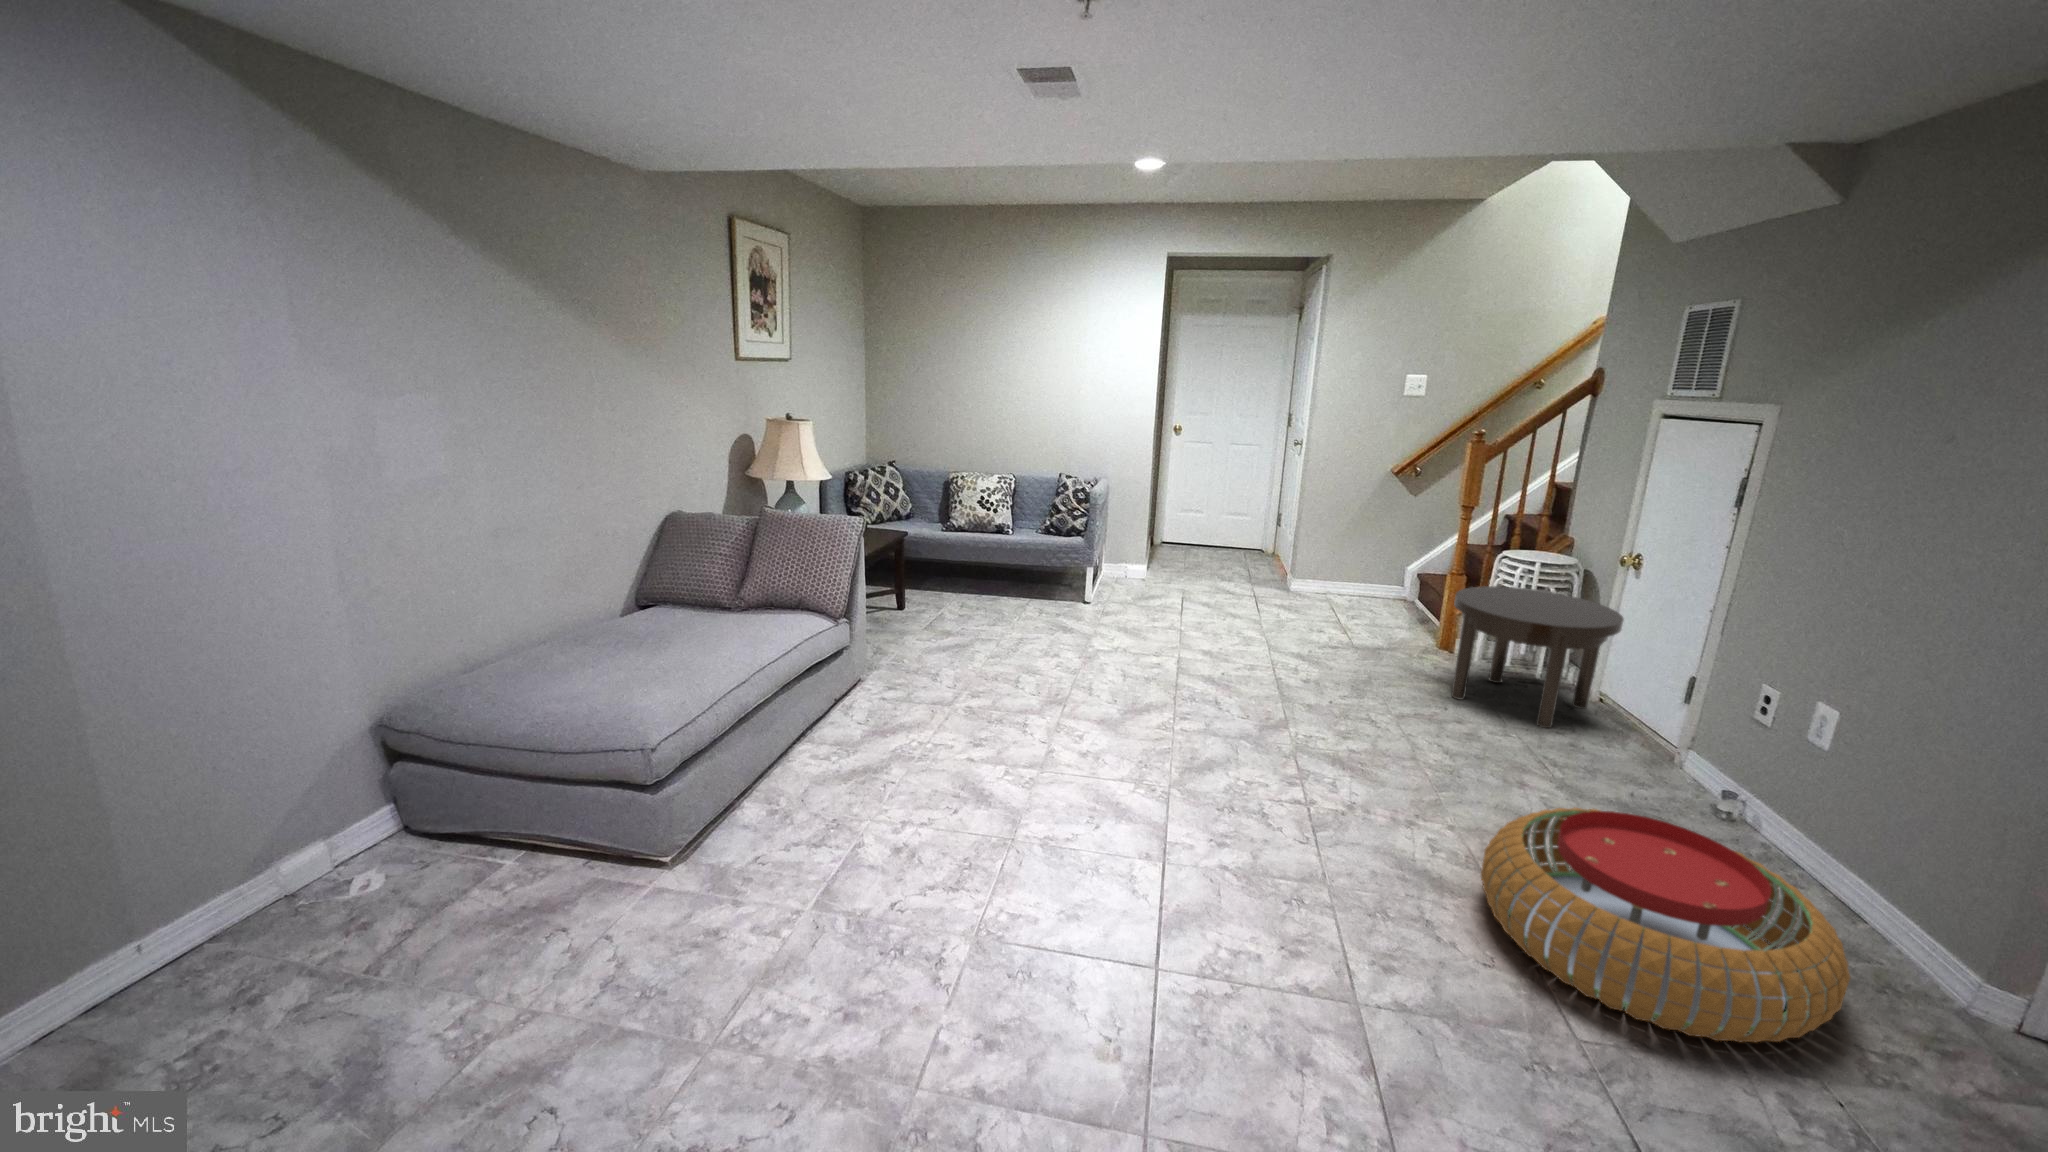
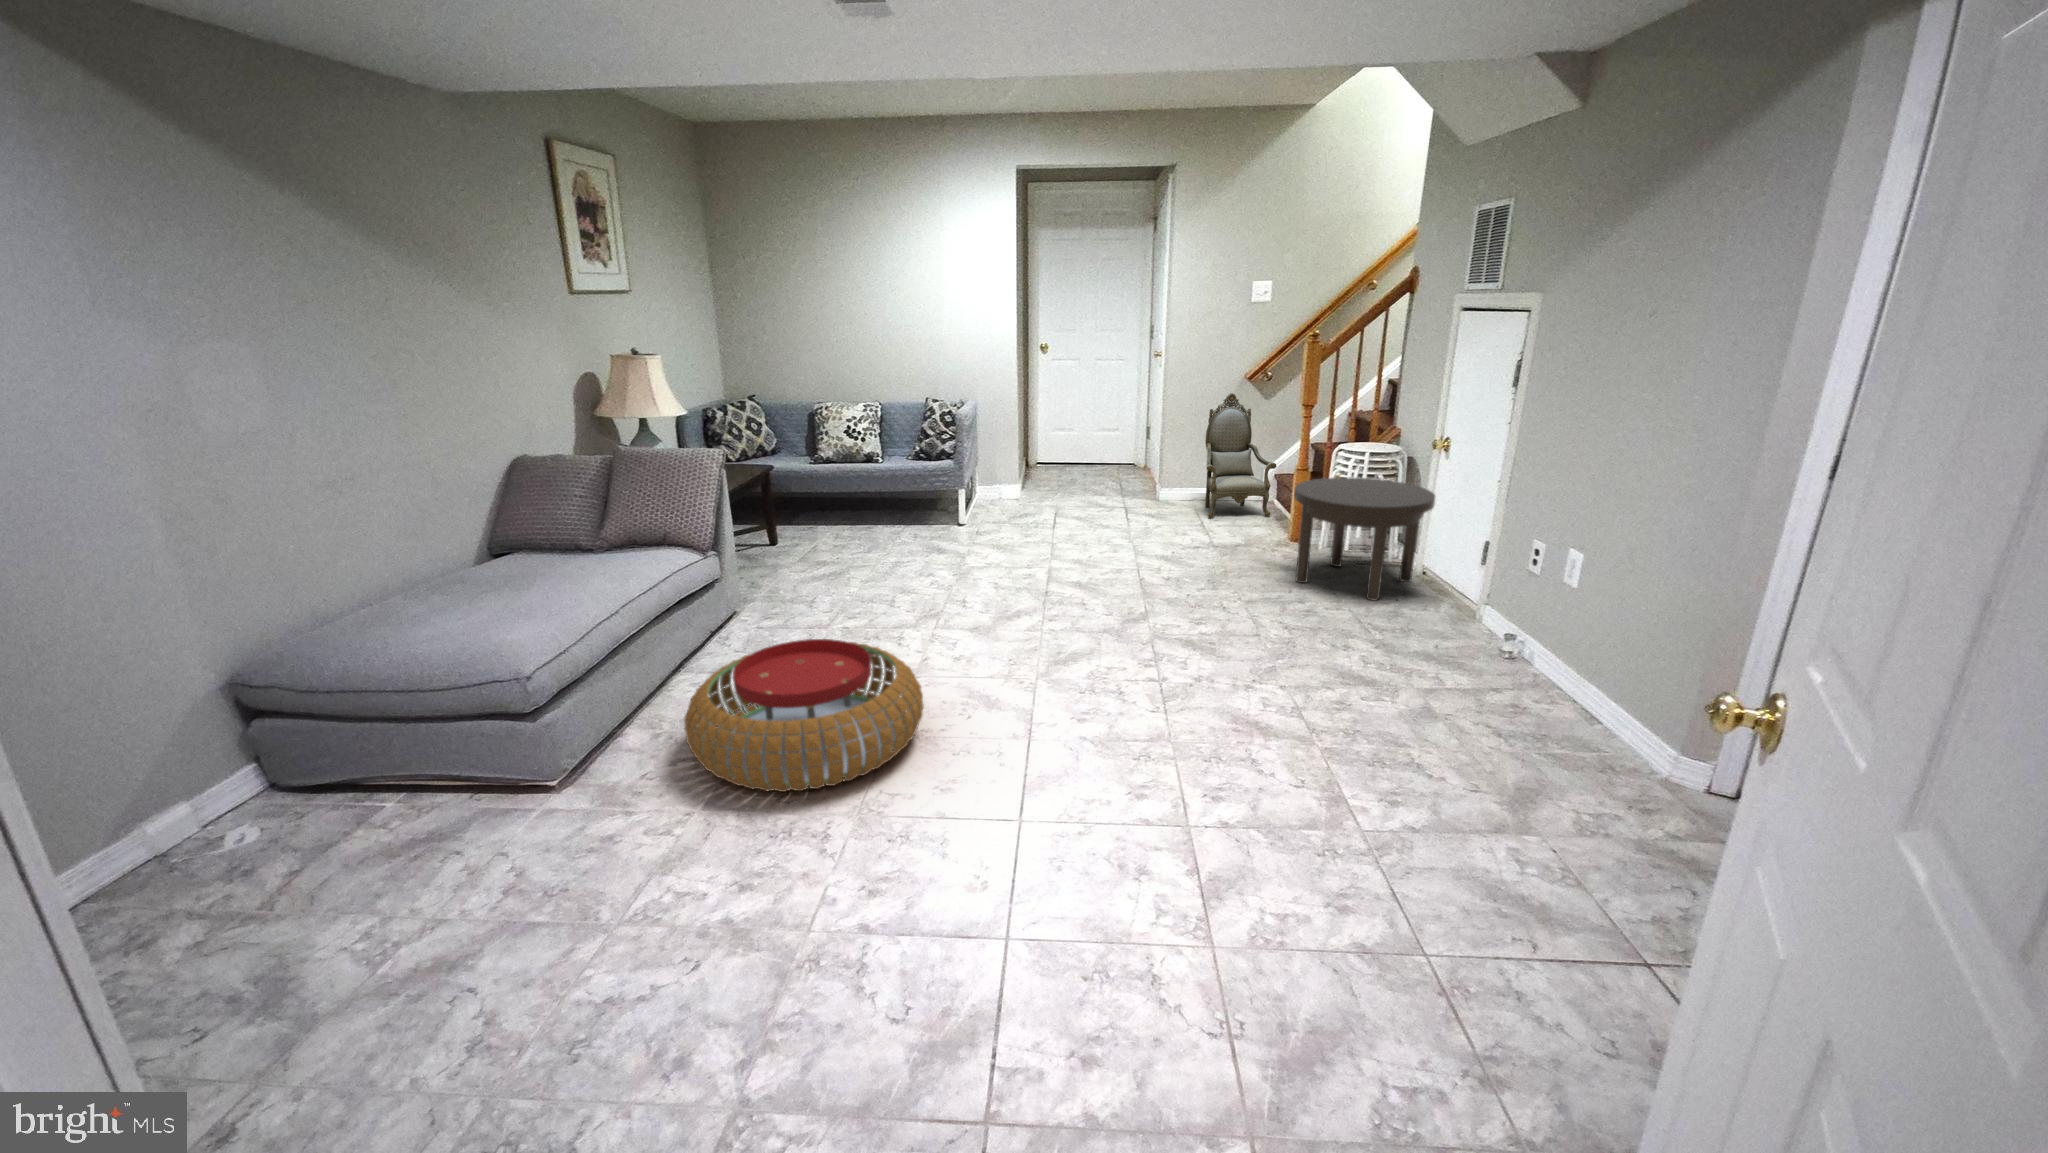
armchair: none [1330,446,1424,618] -> present [1205,393,1276,519]
pouf: present [1481,807,1850,1042] -> present [684,639,923,792]

